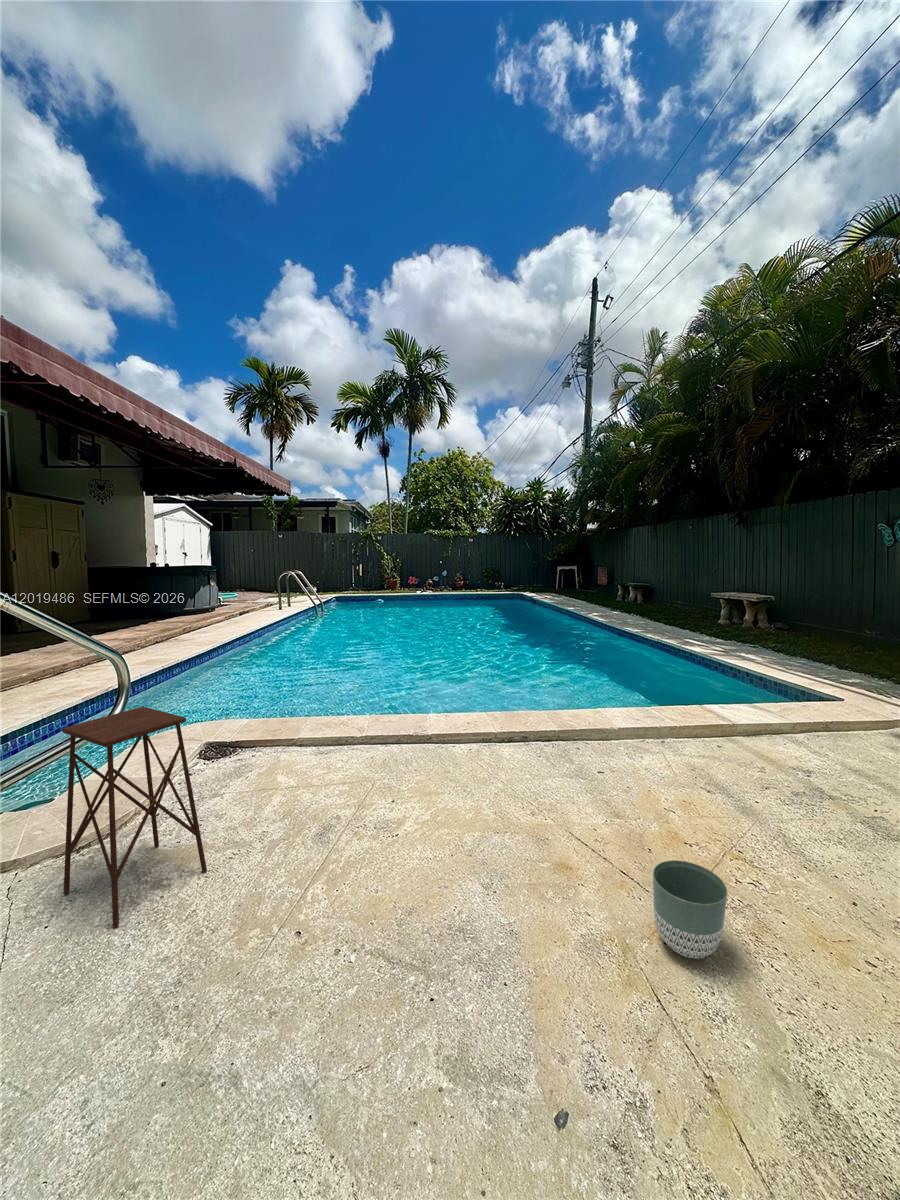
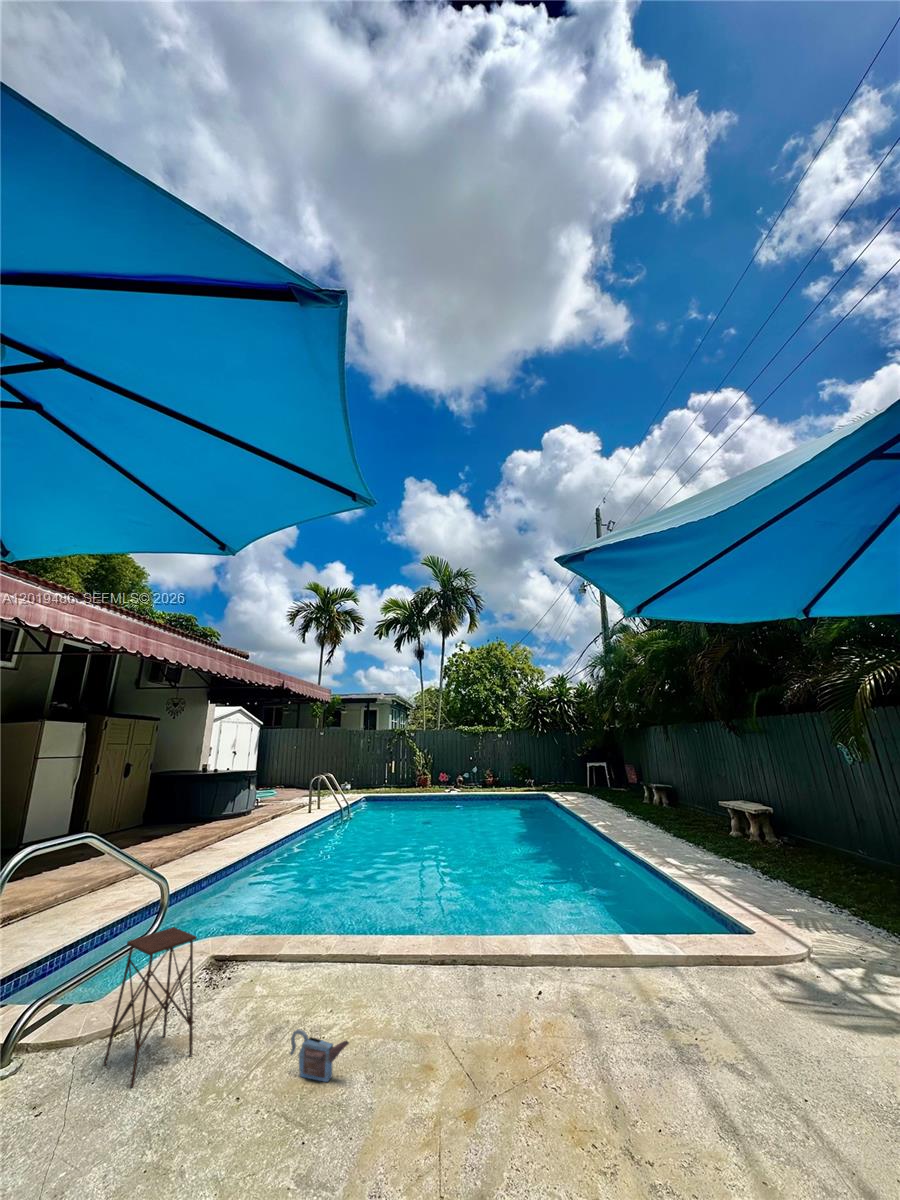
watering can: none [363,834,461,898] -> present [290,1029,349,1082]
planter: present [653,860,727,959] -> none [452,1056,494,1130]

